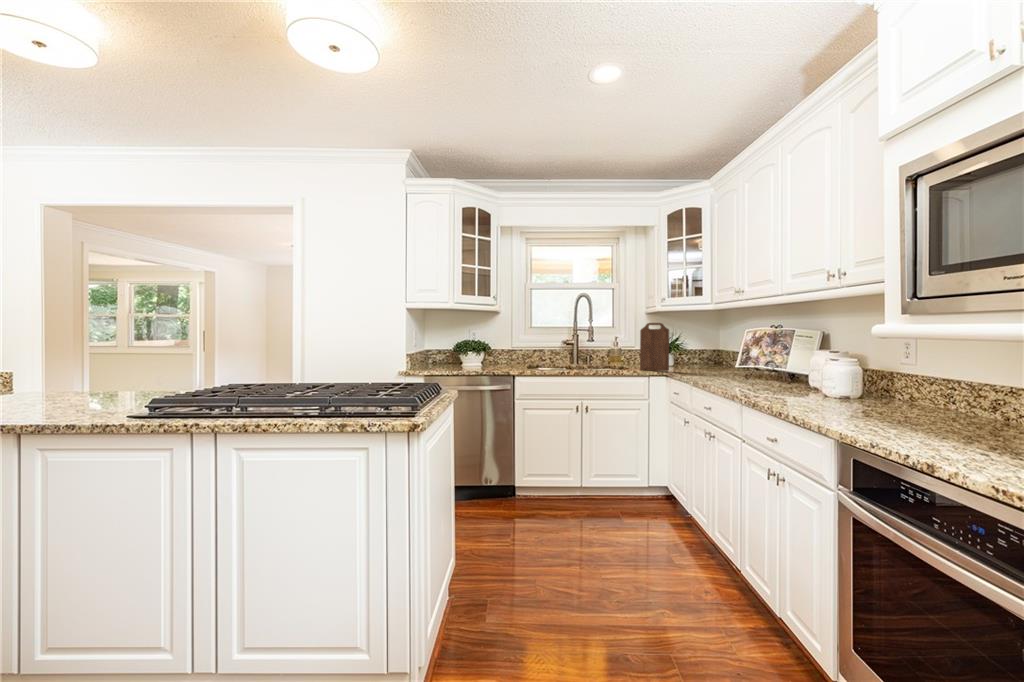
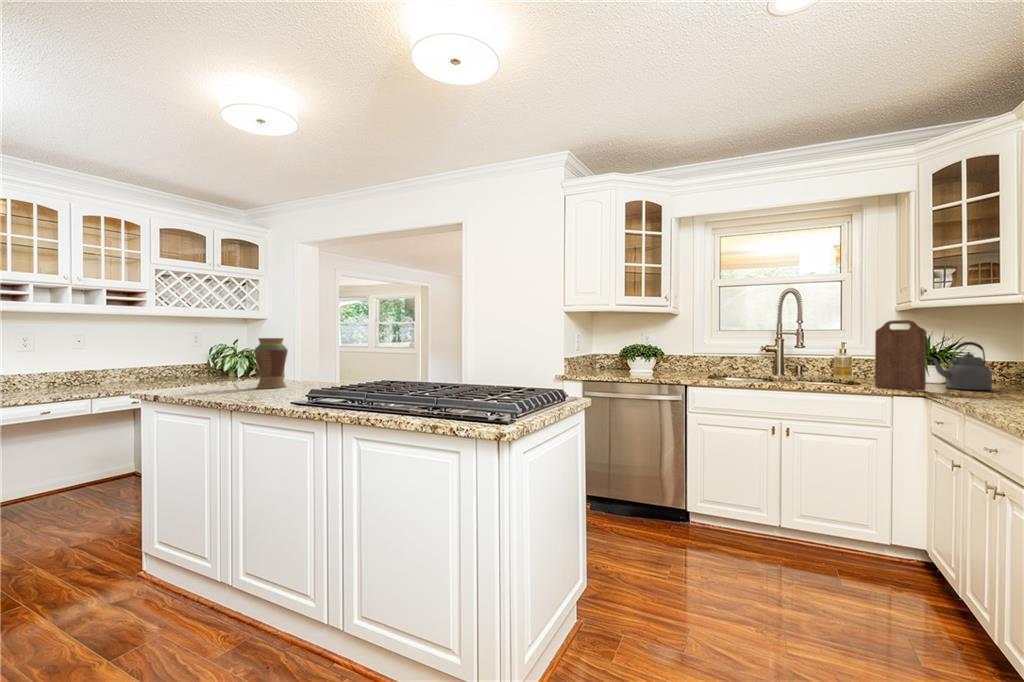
vase: none [24,334,80,400] -> present [254,338,288,389]
kettle: none [668,338,700,369] -> present [929,342,992,390]

